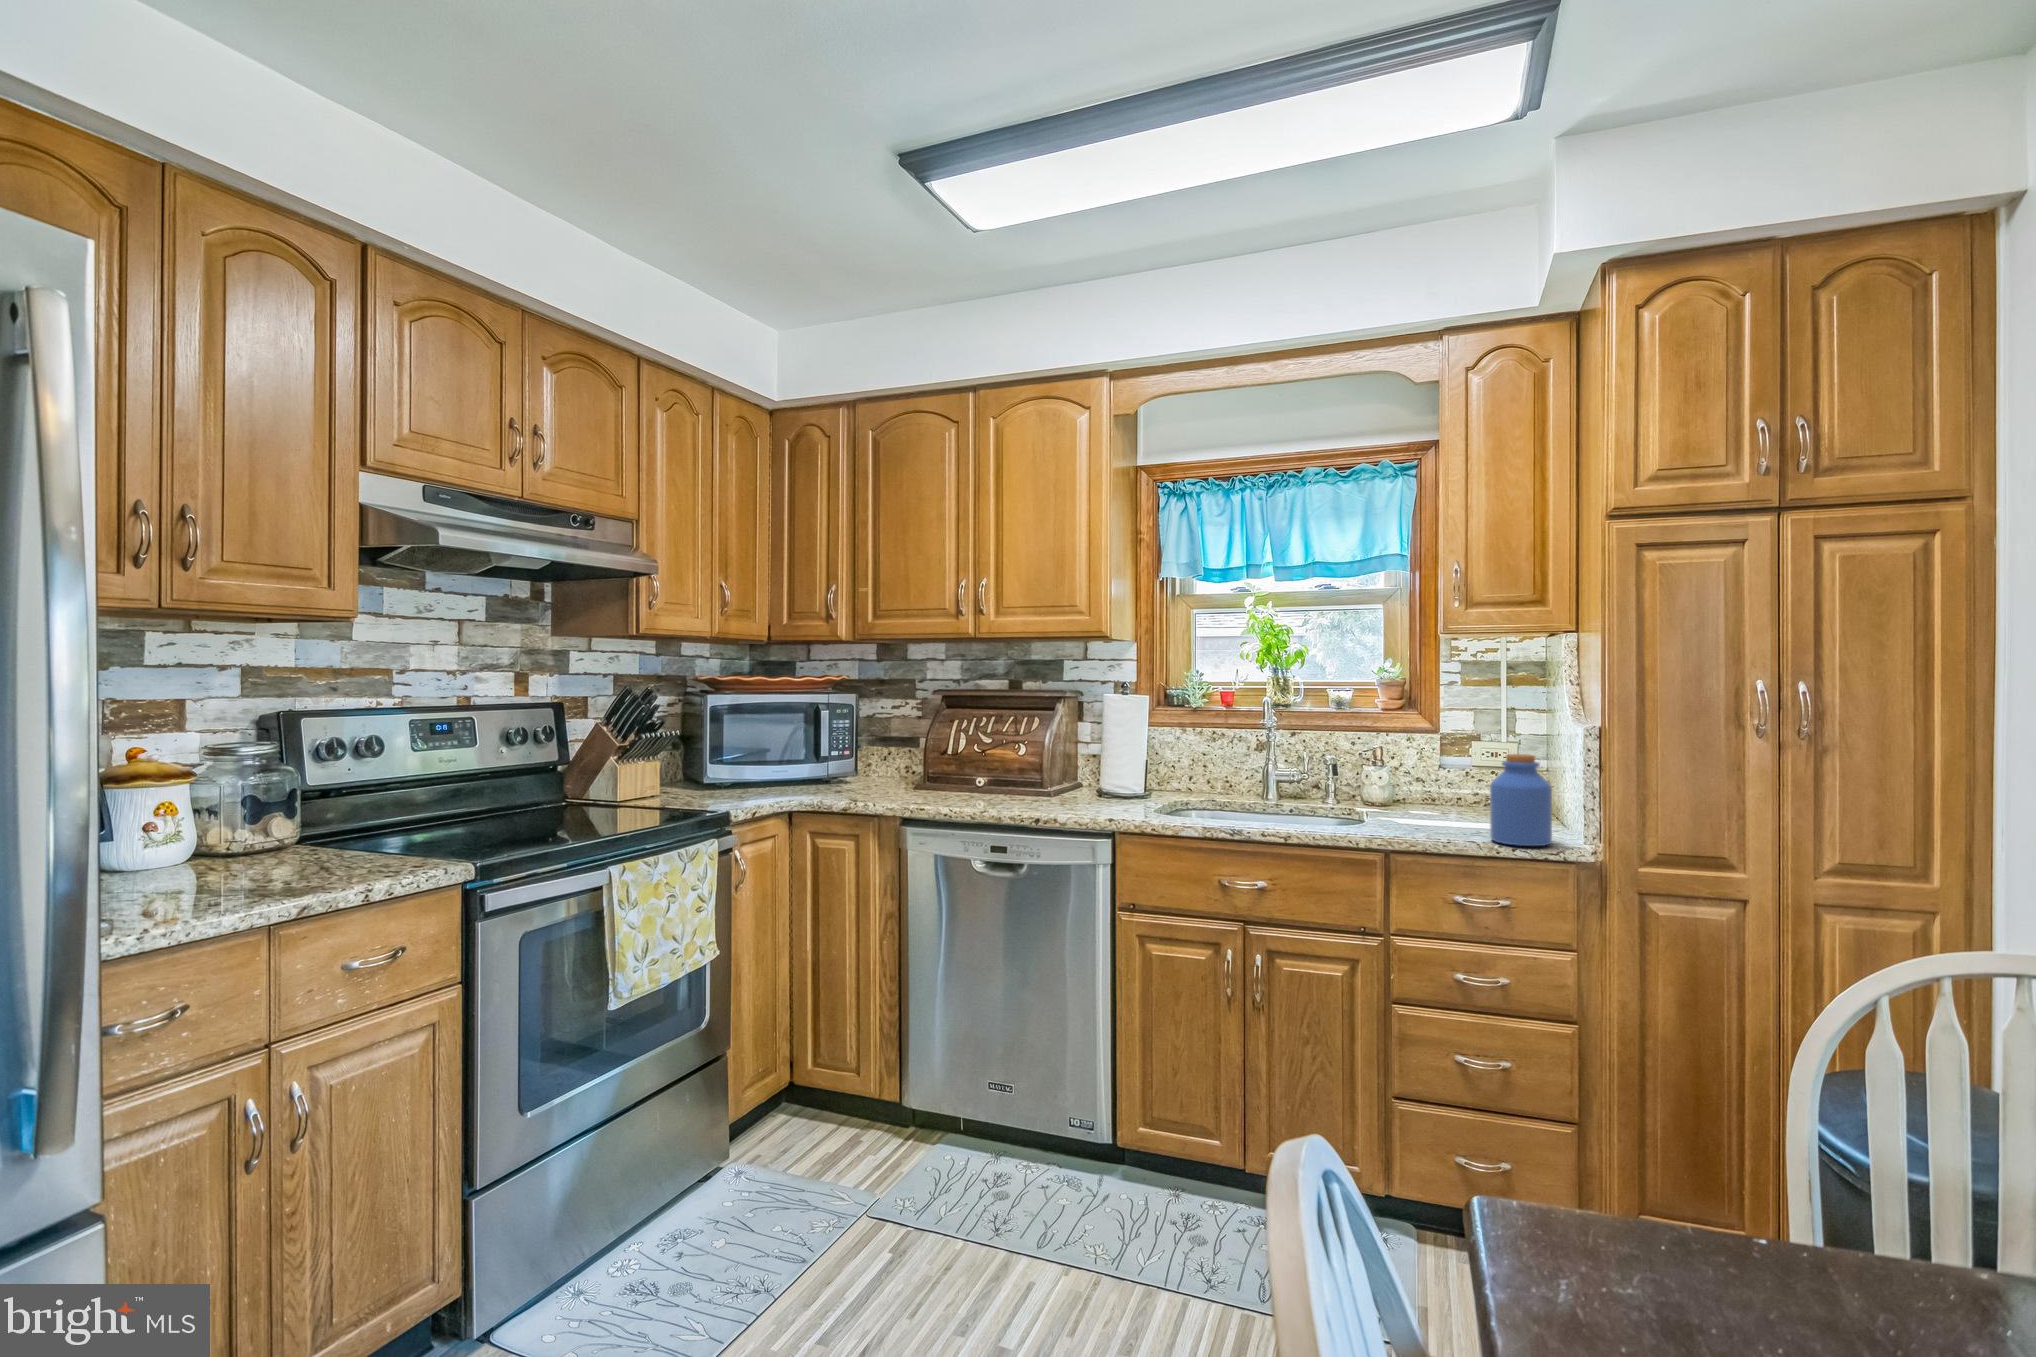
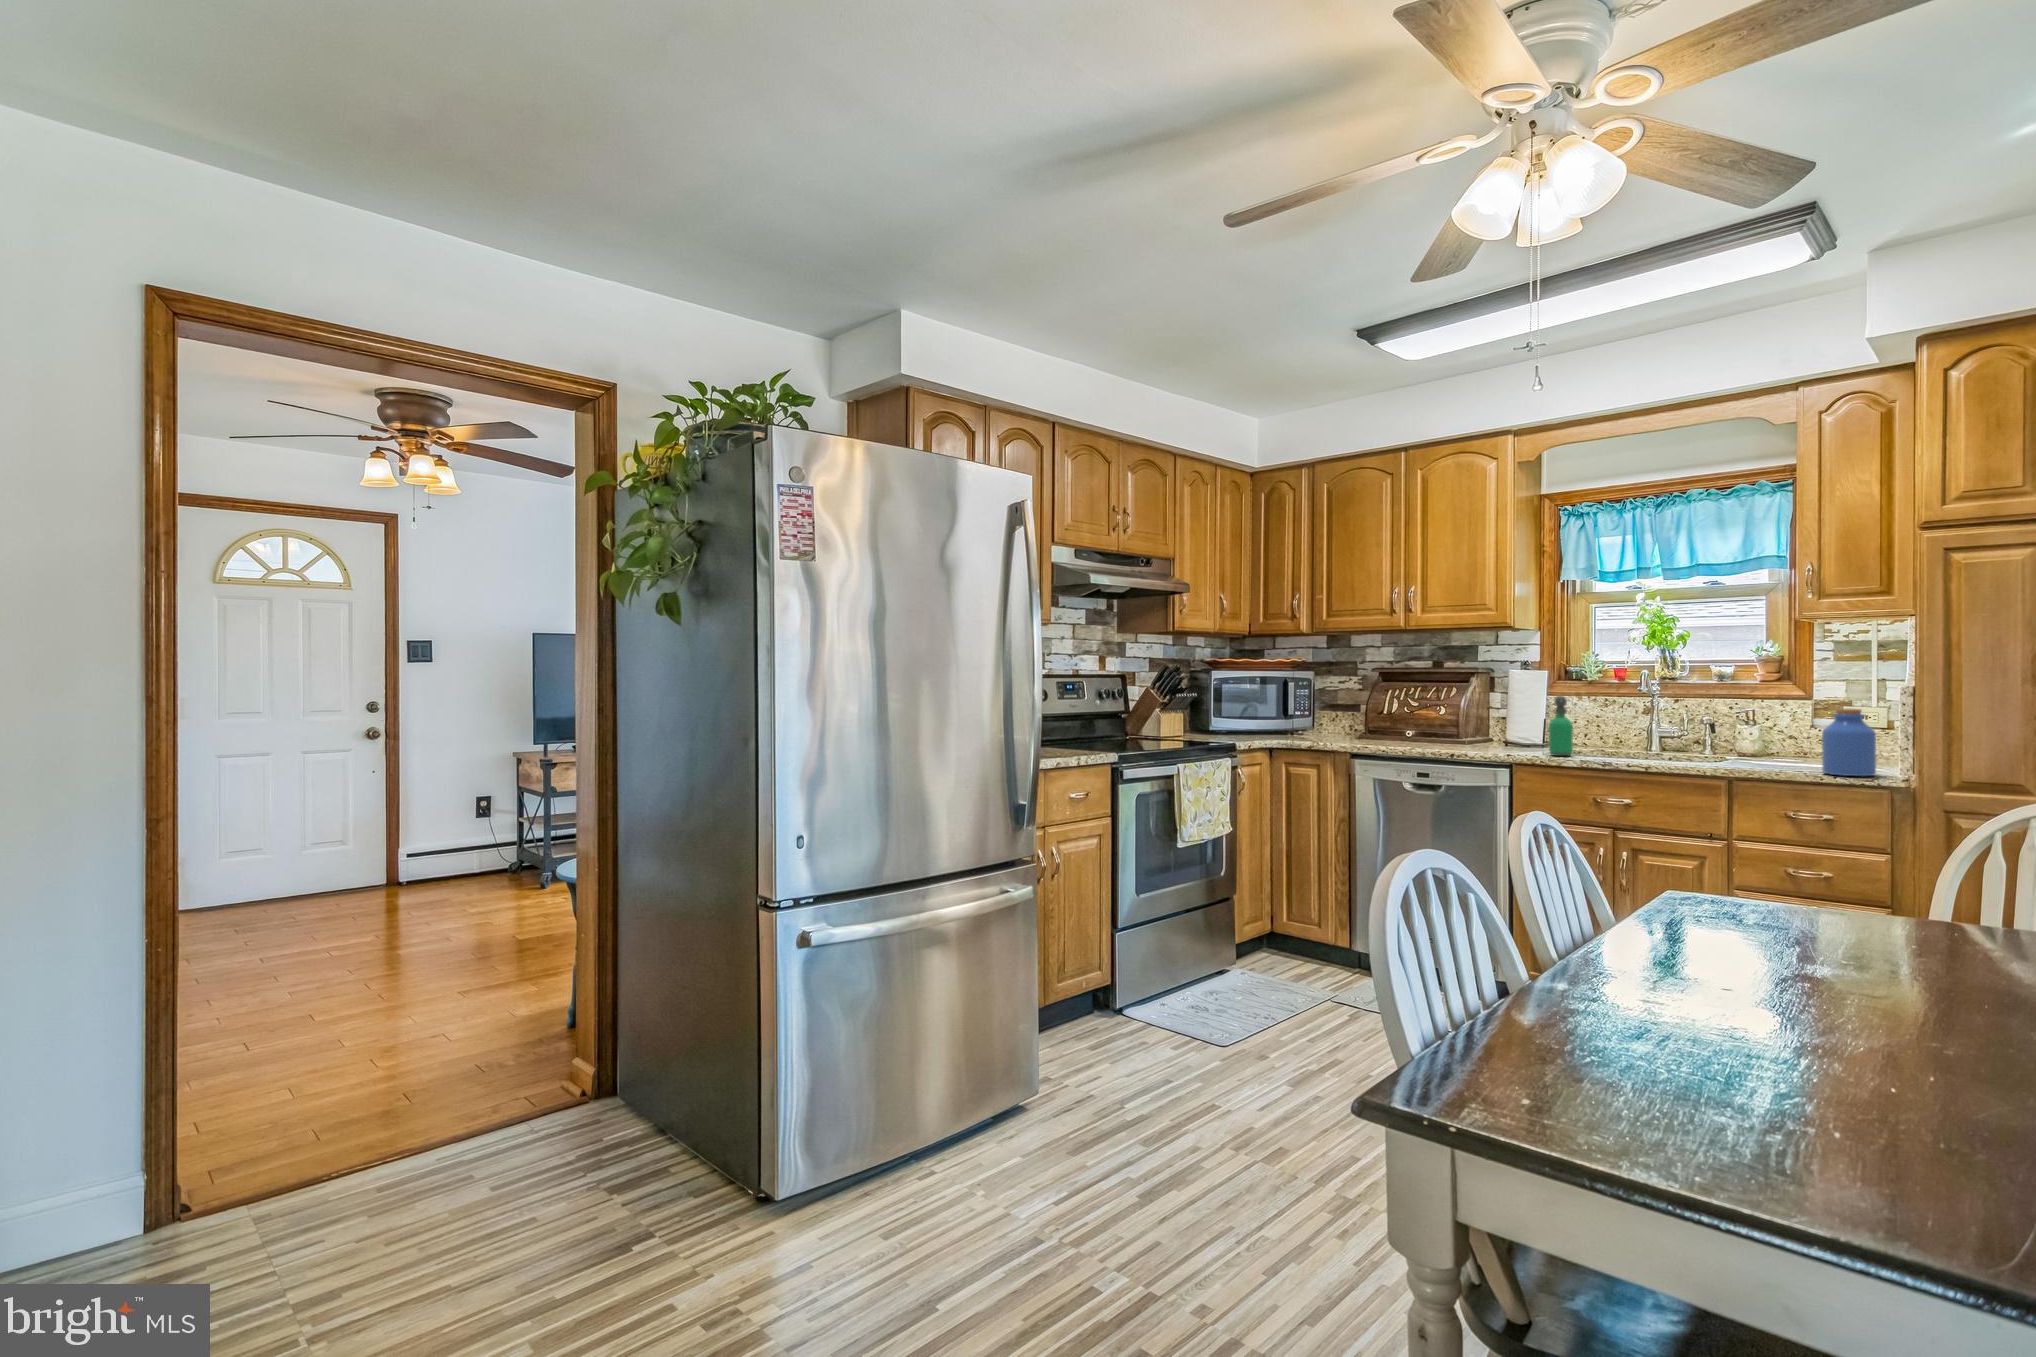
soap dispenser: none [1160,733,1189,818] -> present [1549,696,1573,756]

